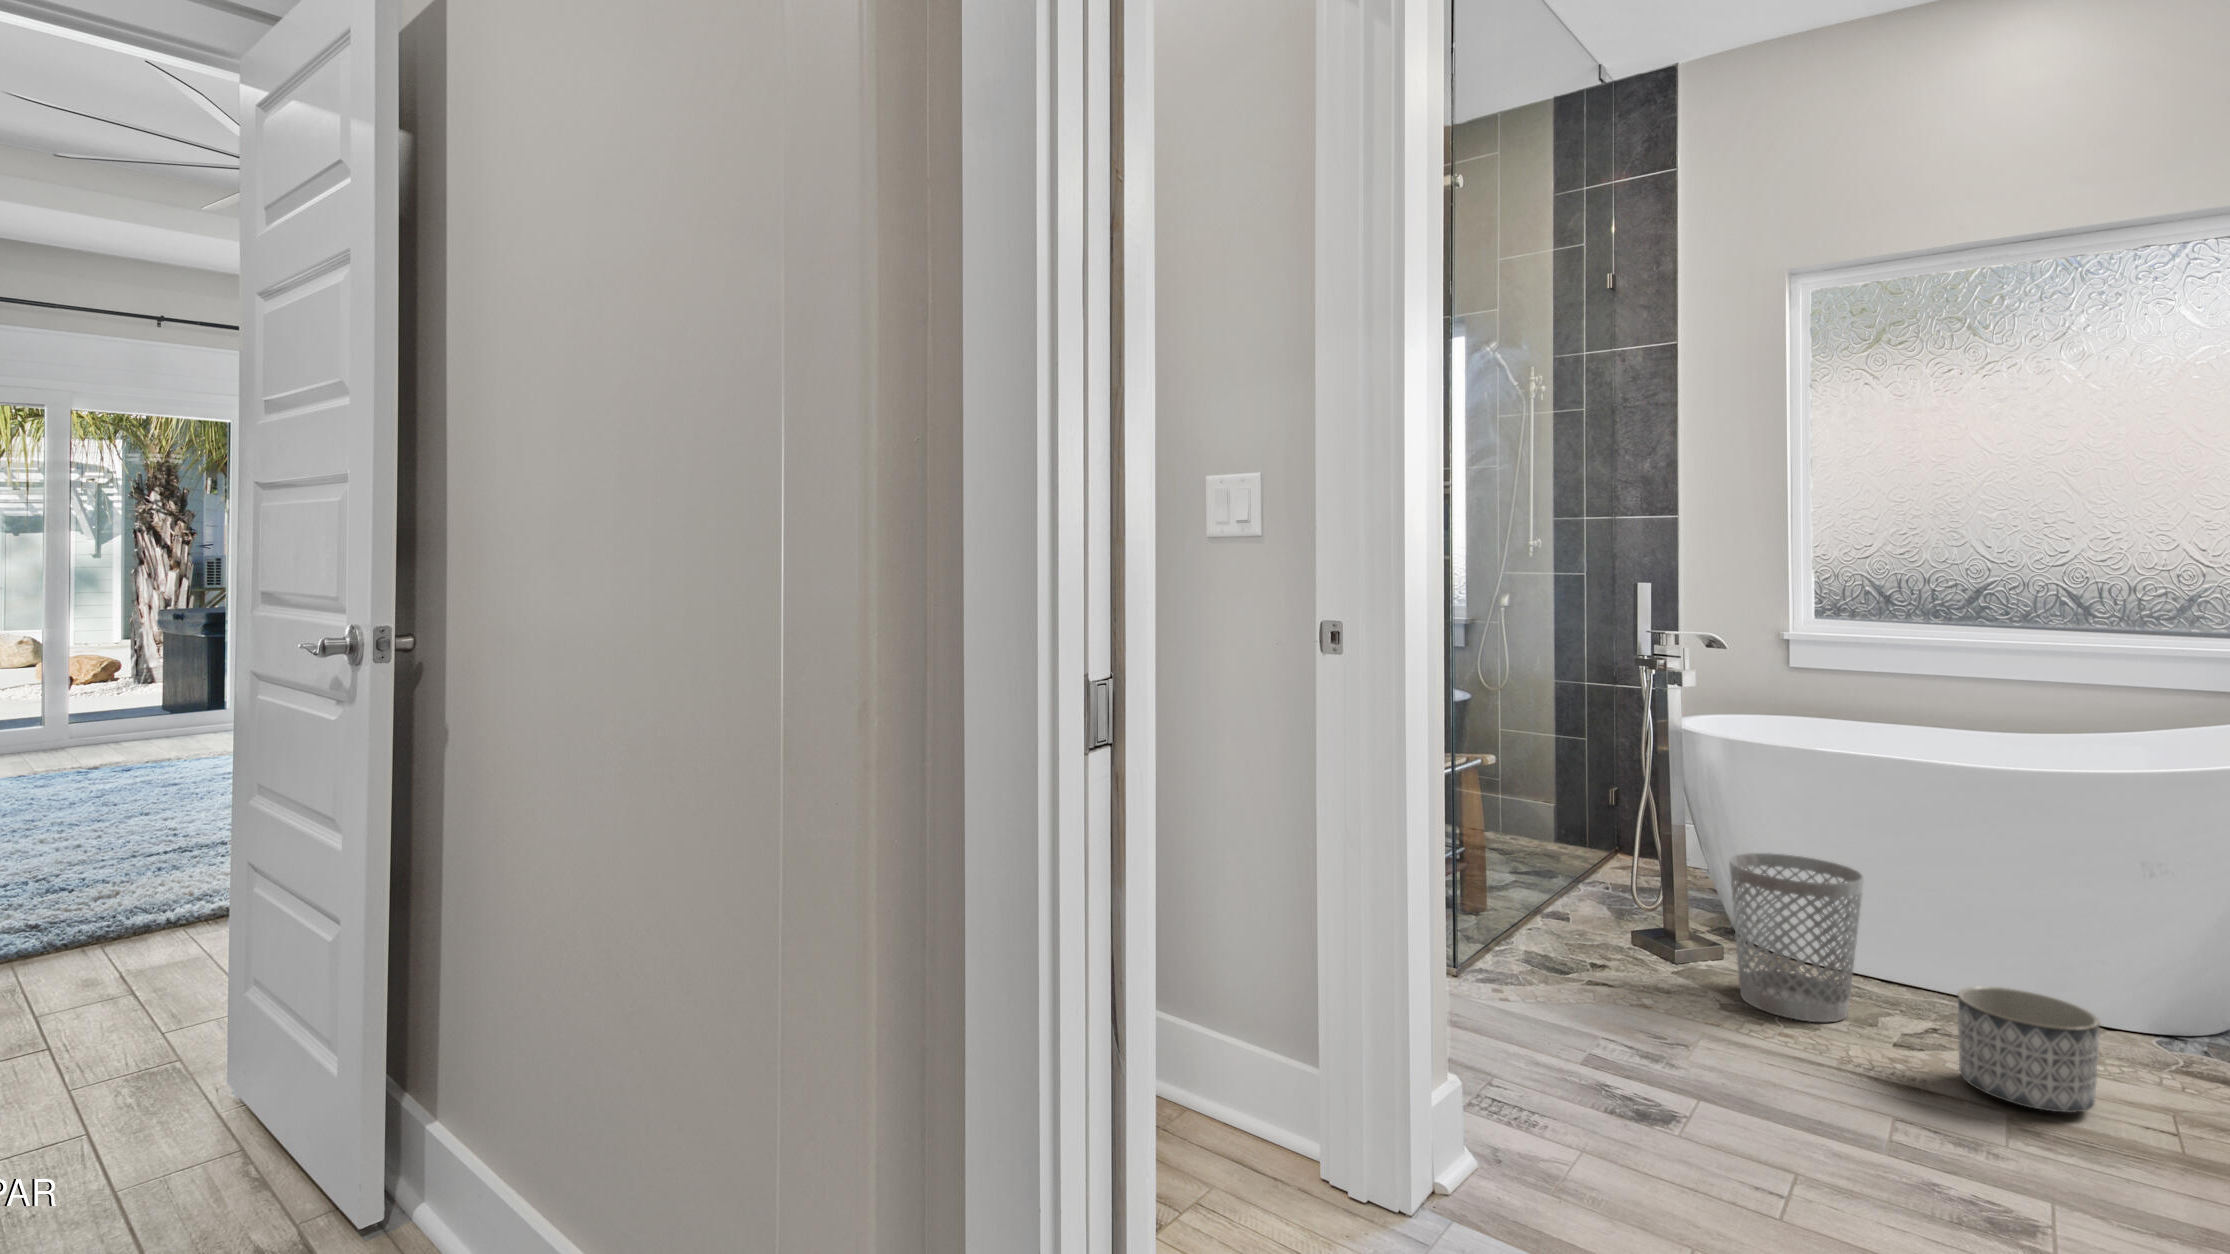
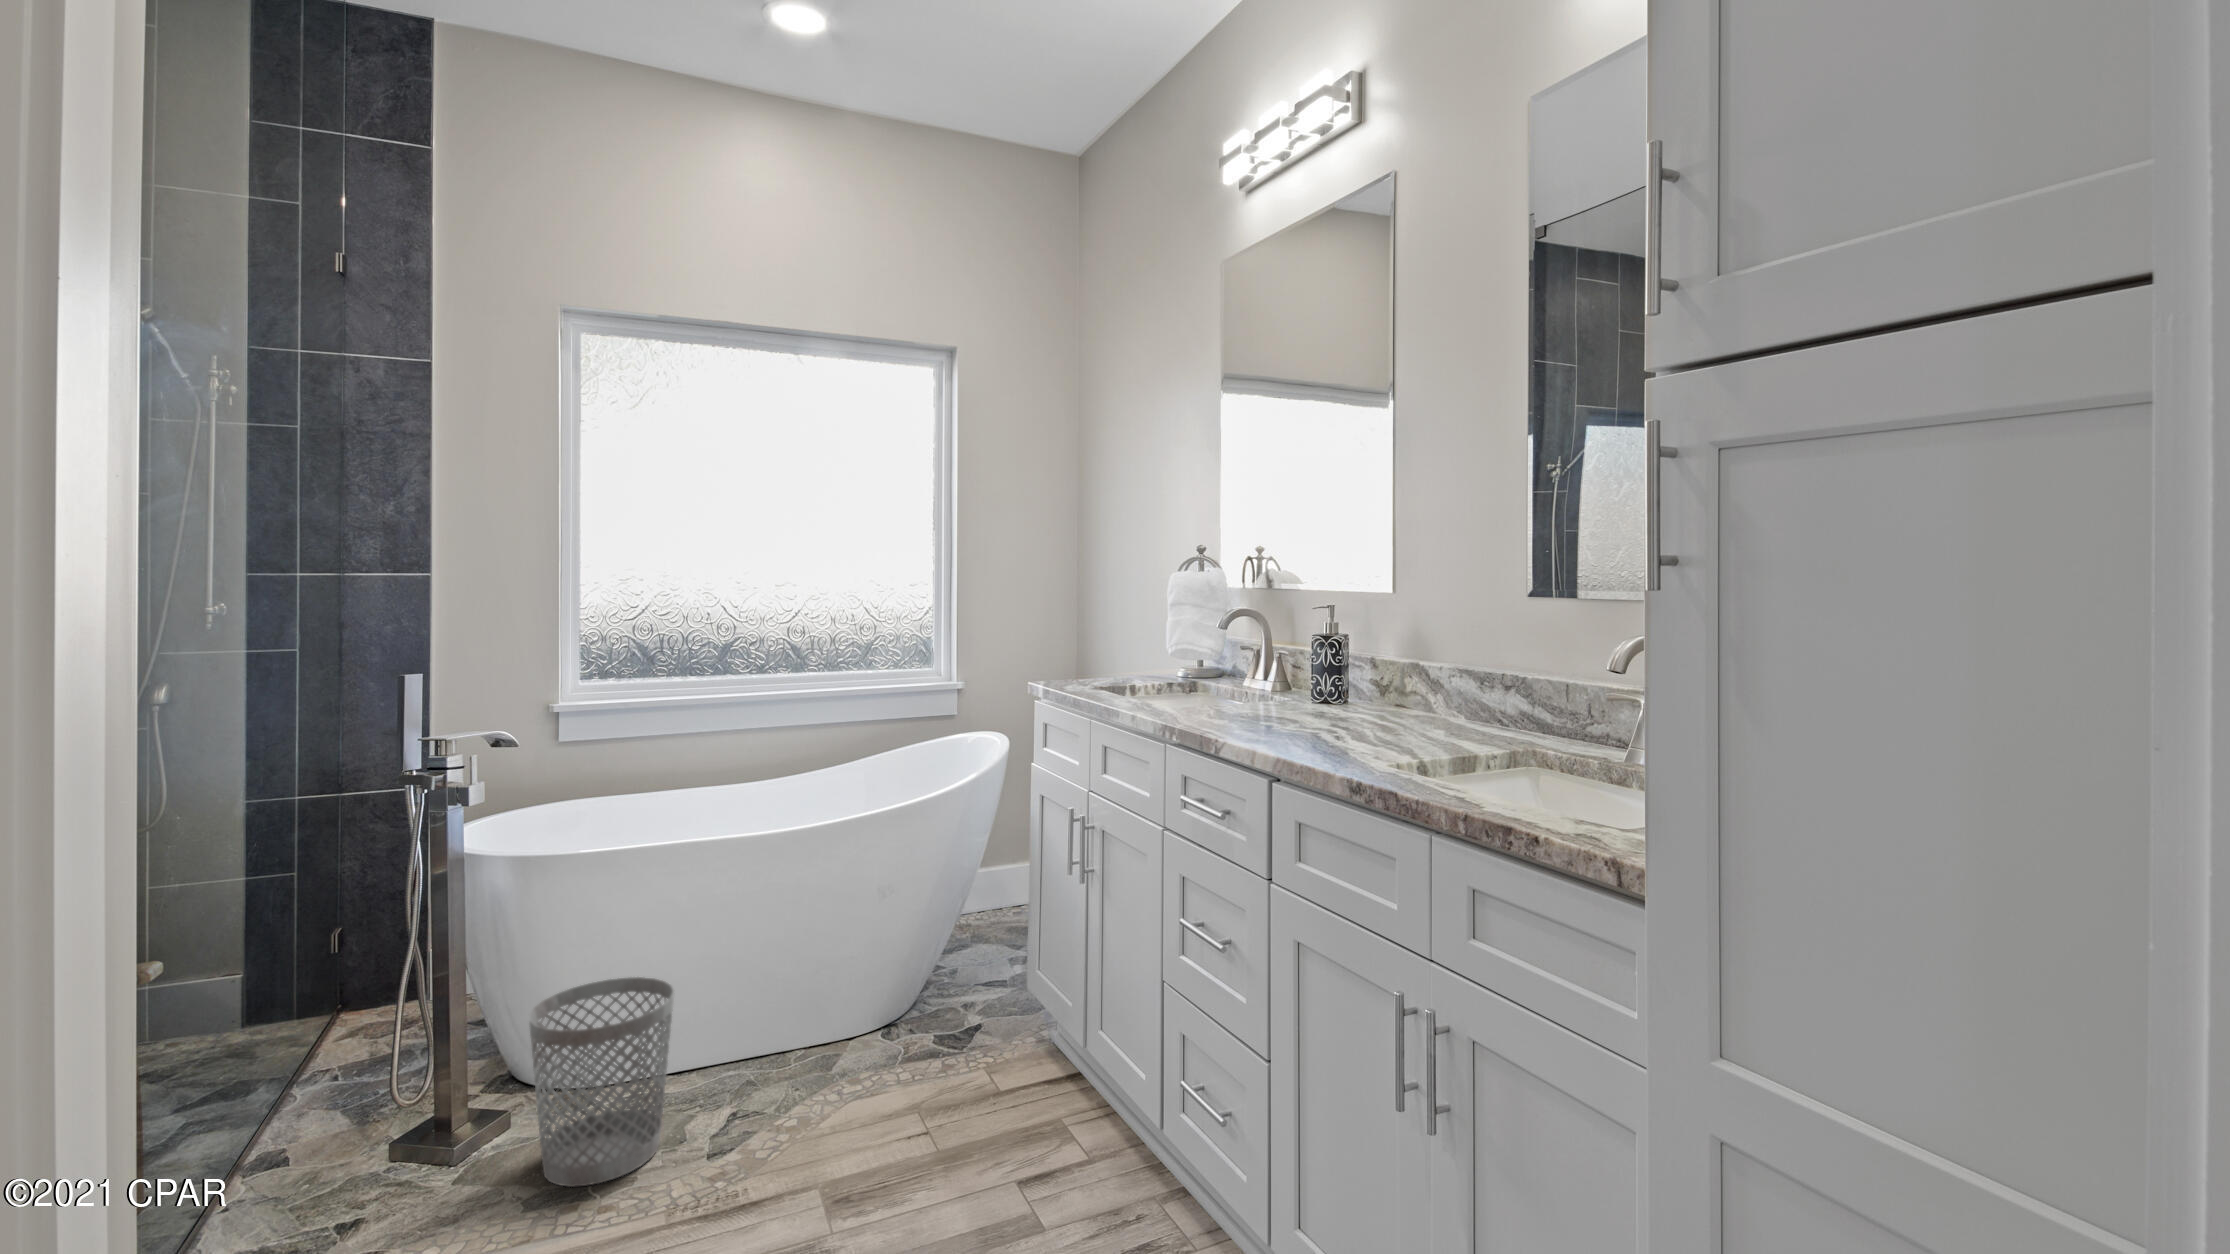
planter: present [1958,986,2100,1113] -> none [773,1054,879,1183]

